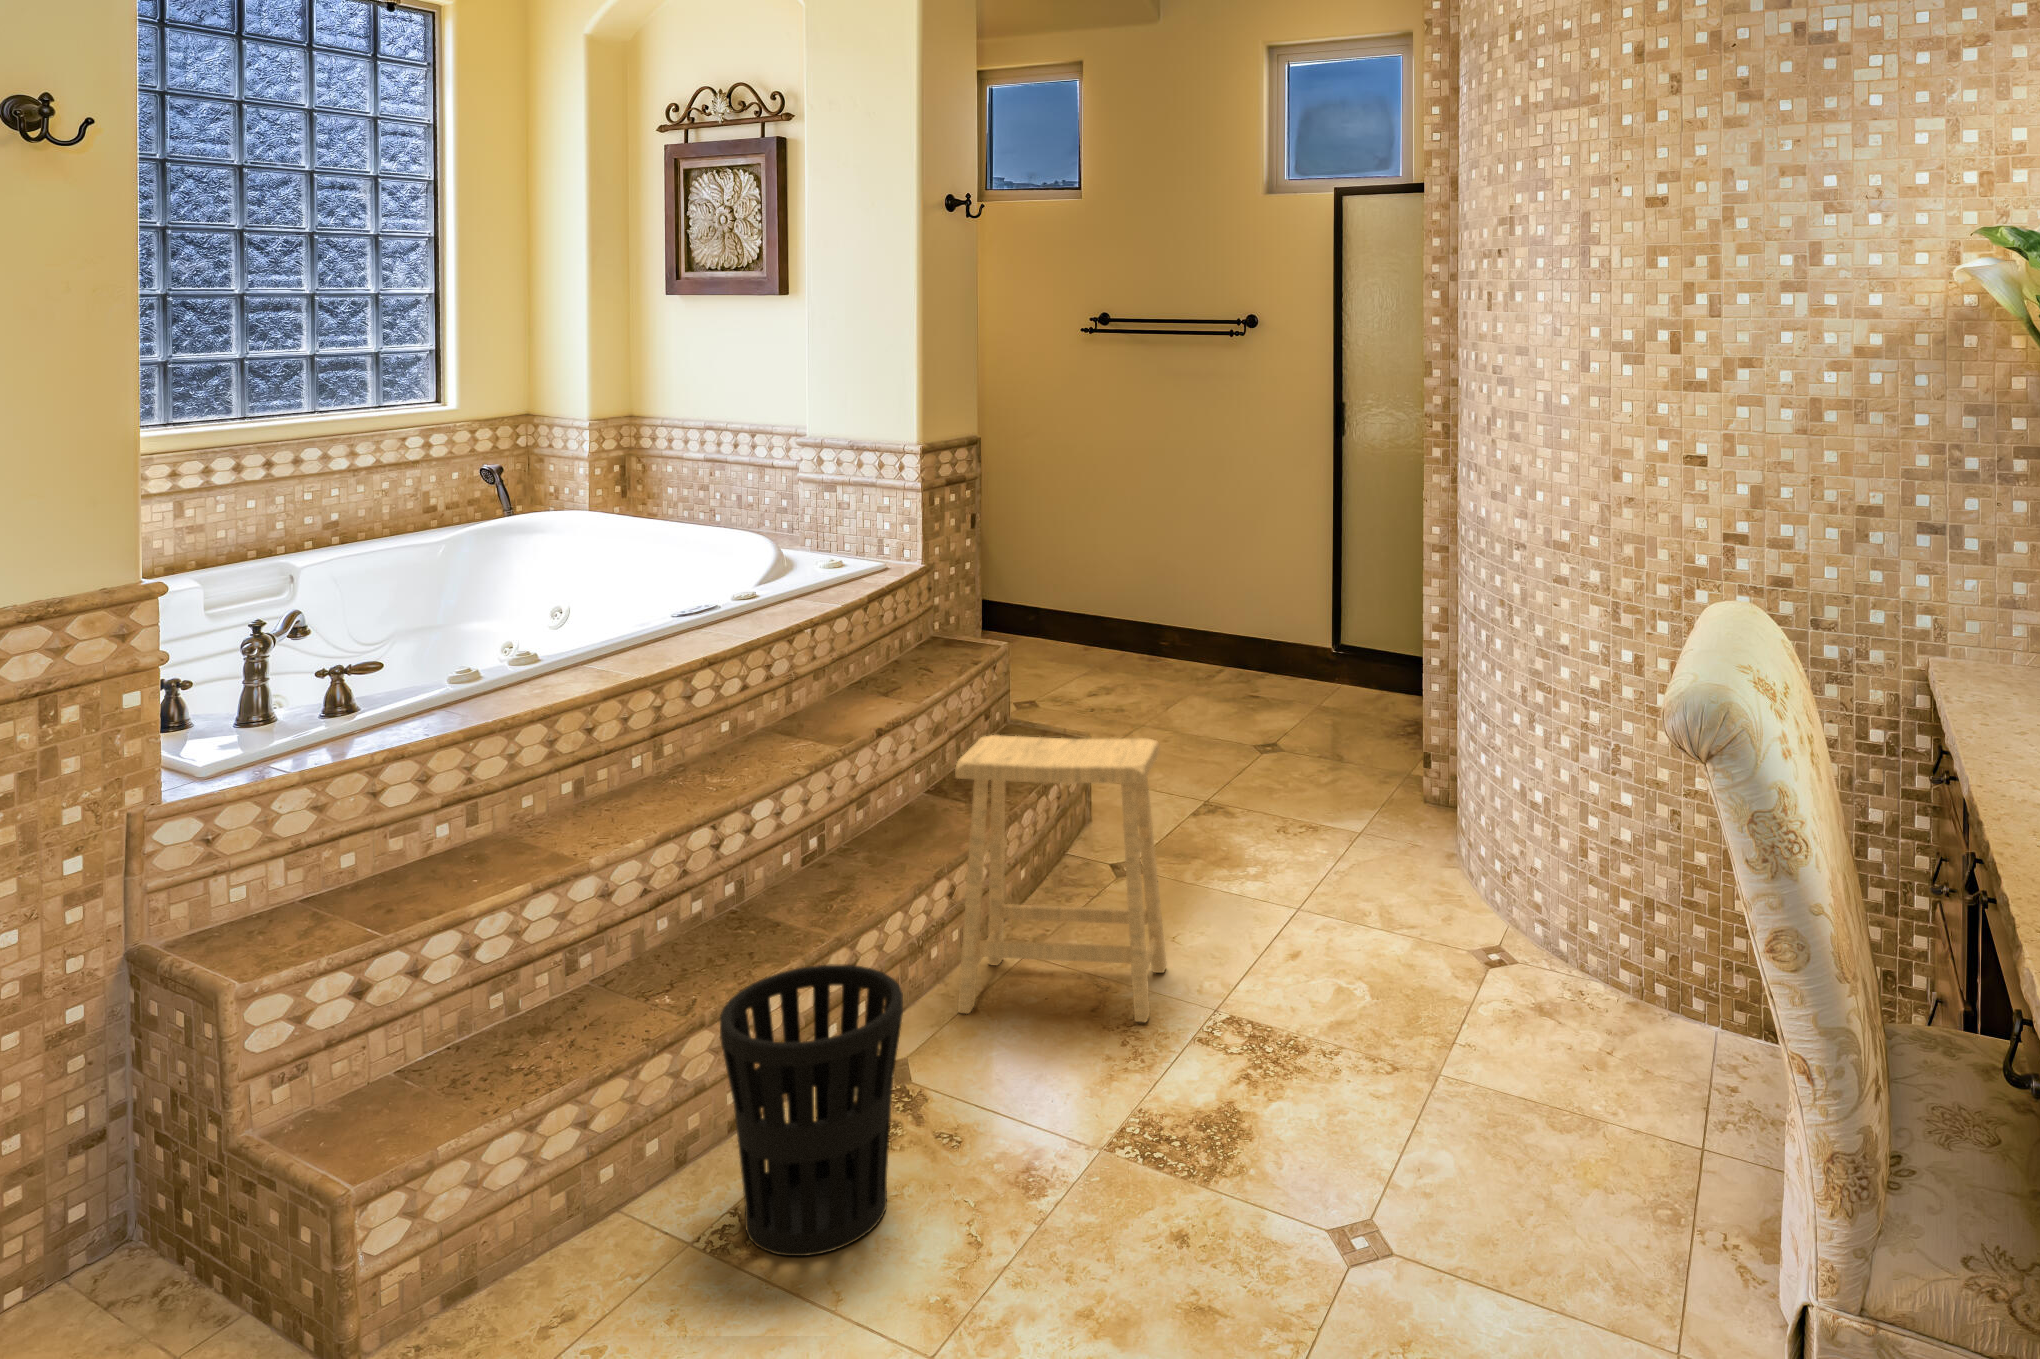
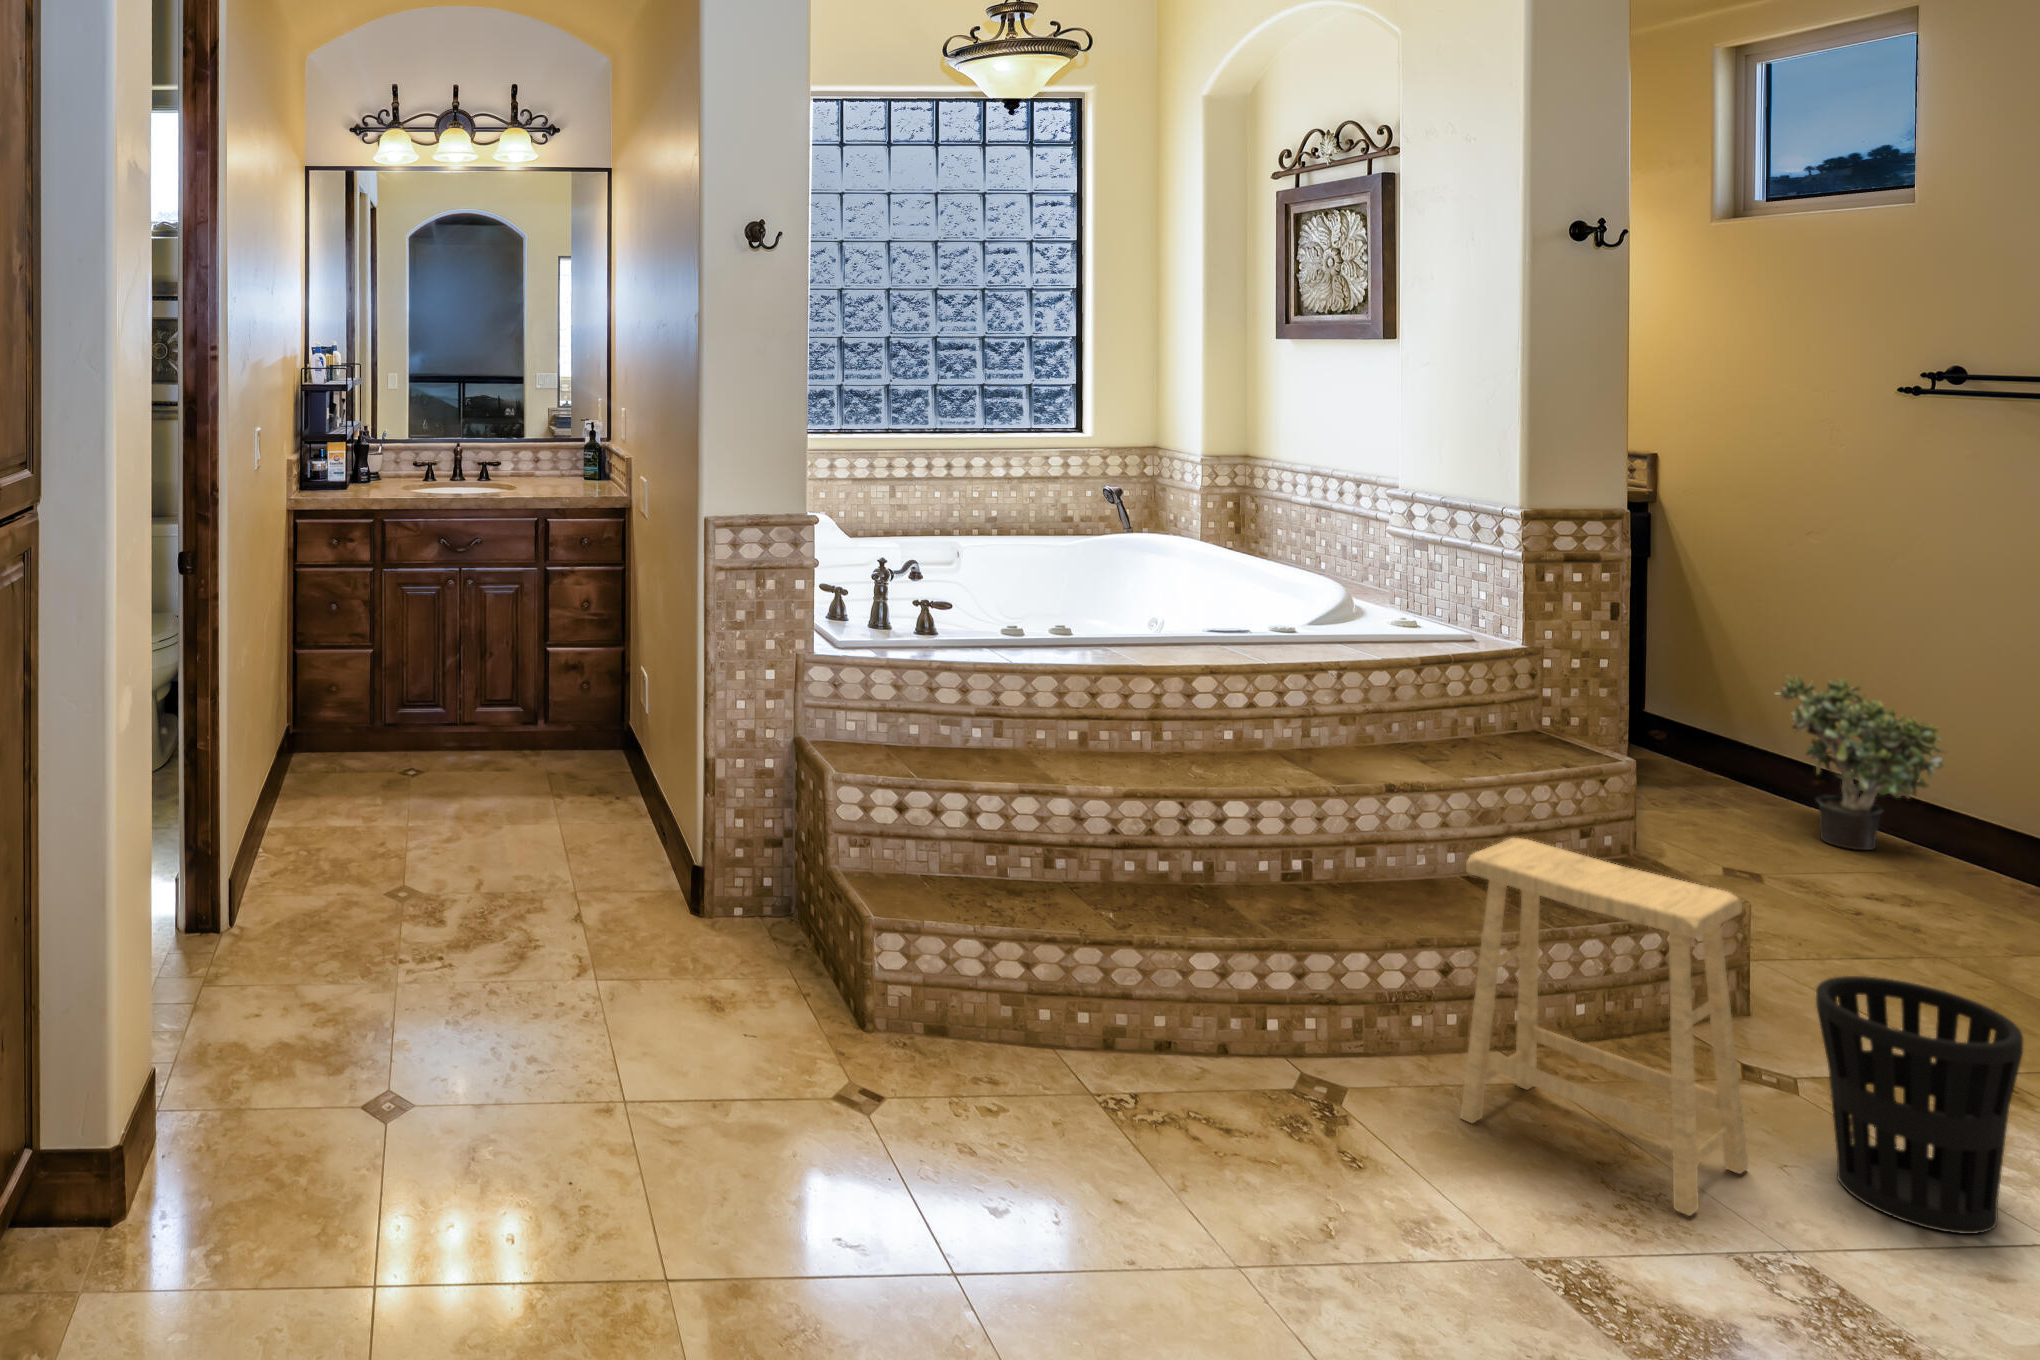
potted plant: none [1078,564,1186,697] -> present [1776,676,1945,850]
wastebasket: present [720,964,903,1256] -> present [1816,976,2023,1234]

